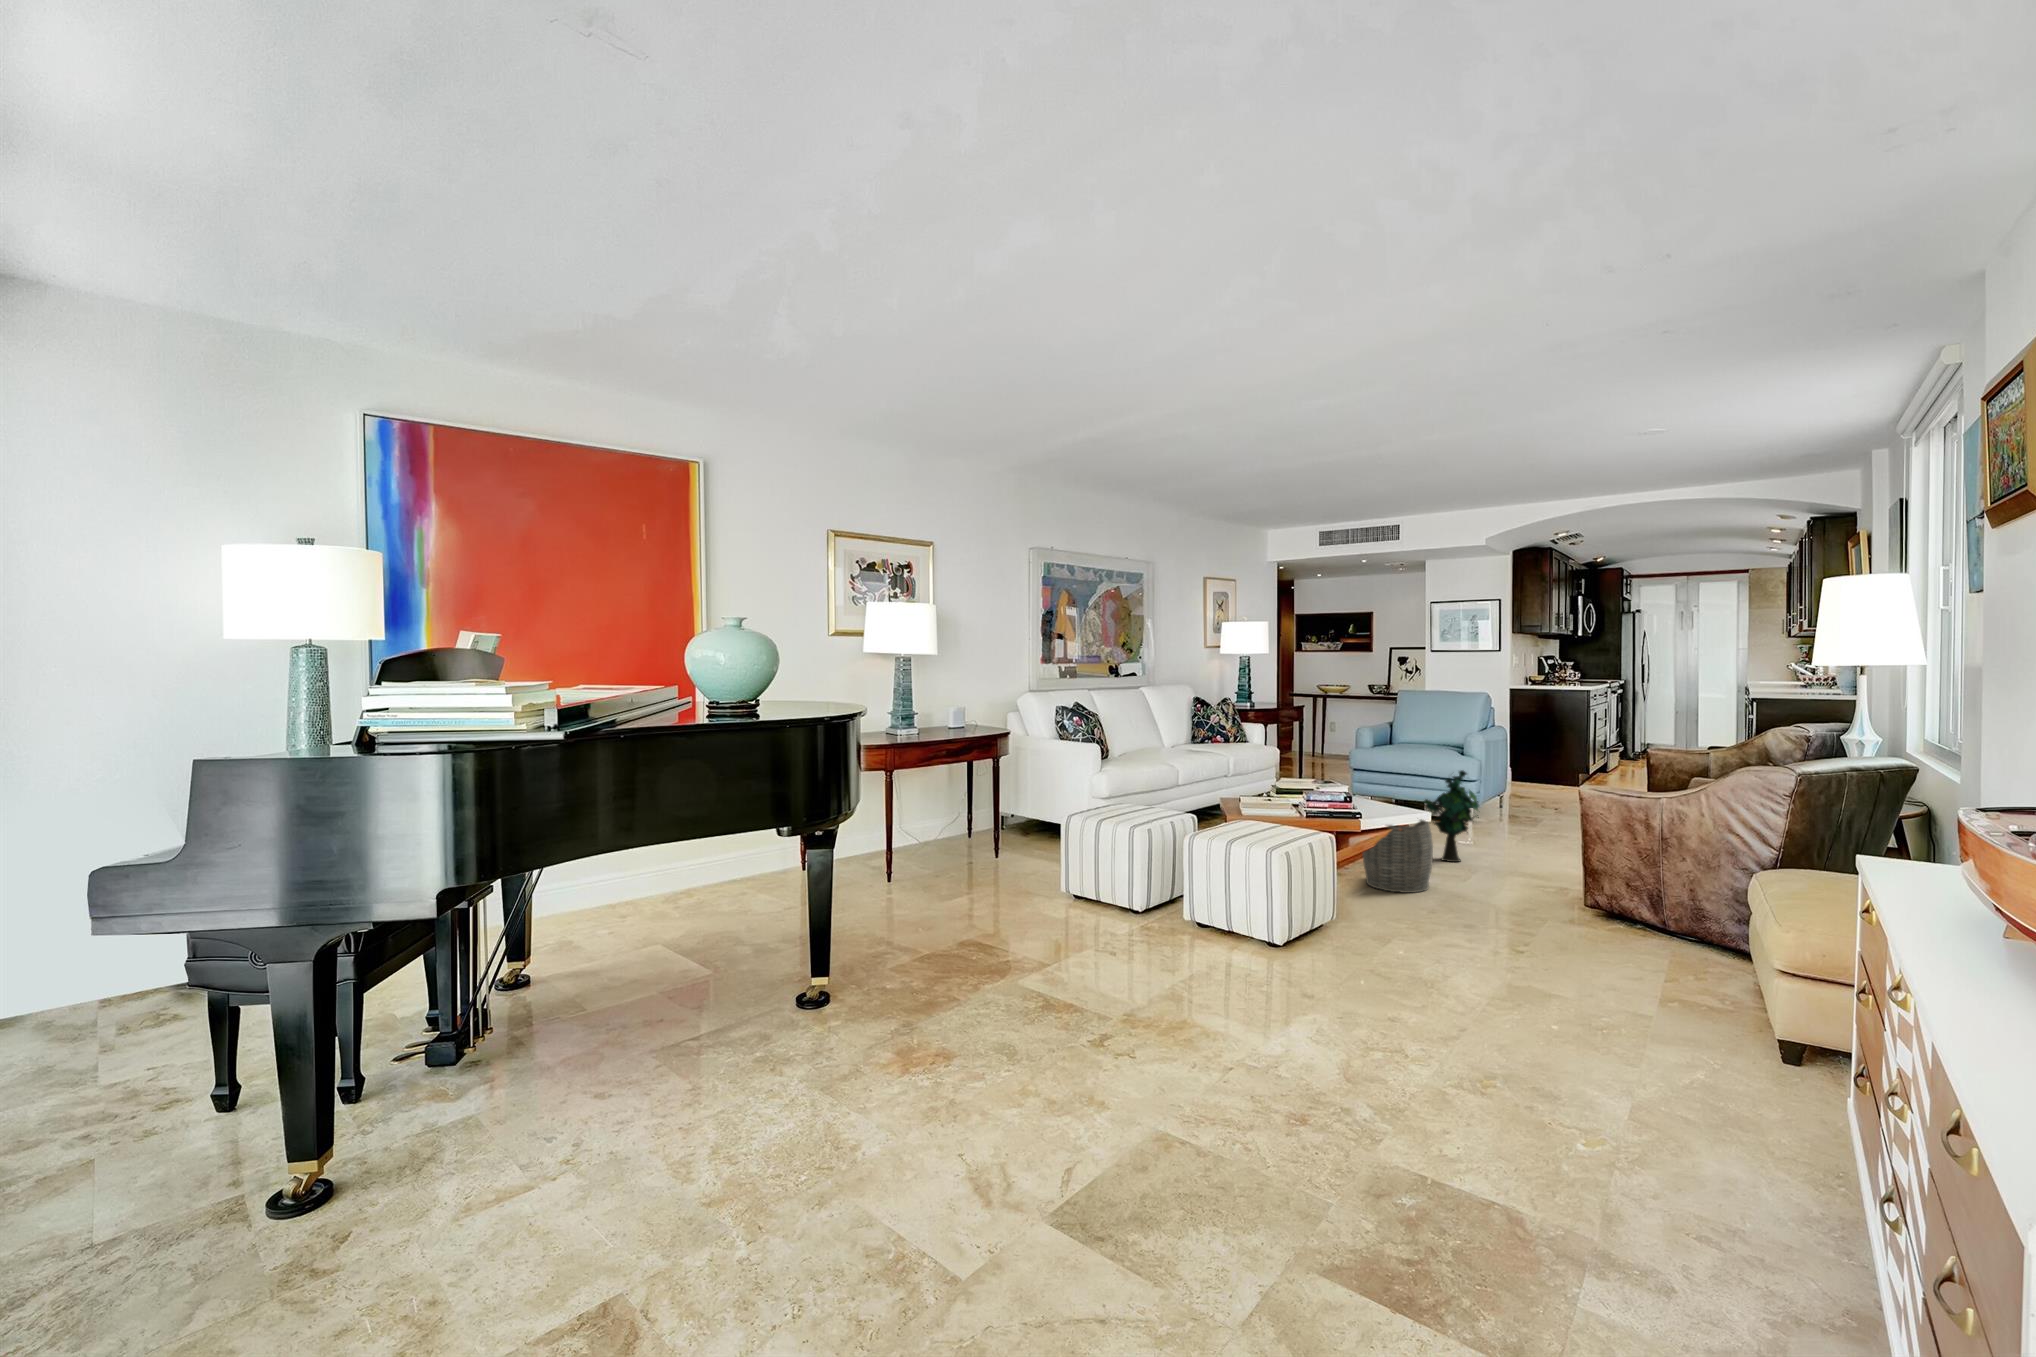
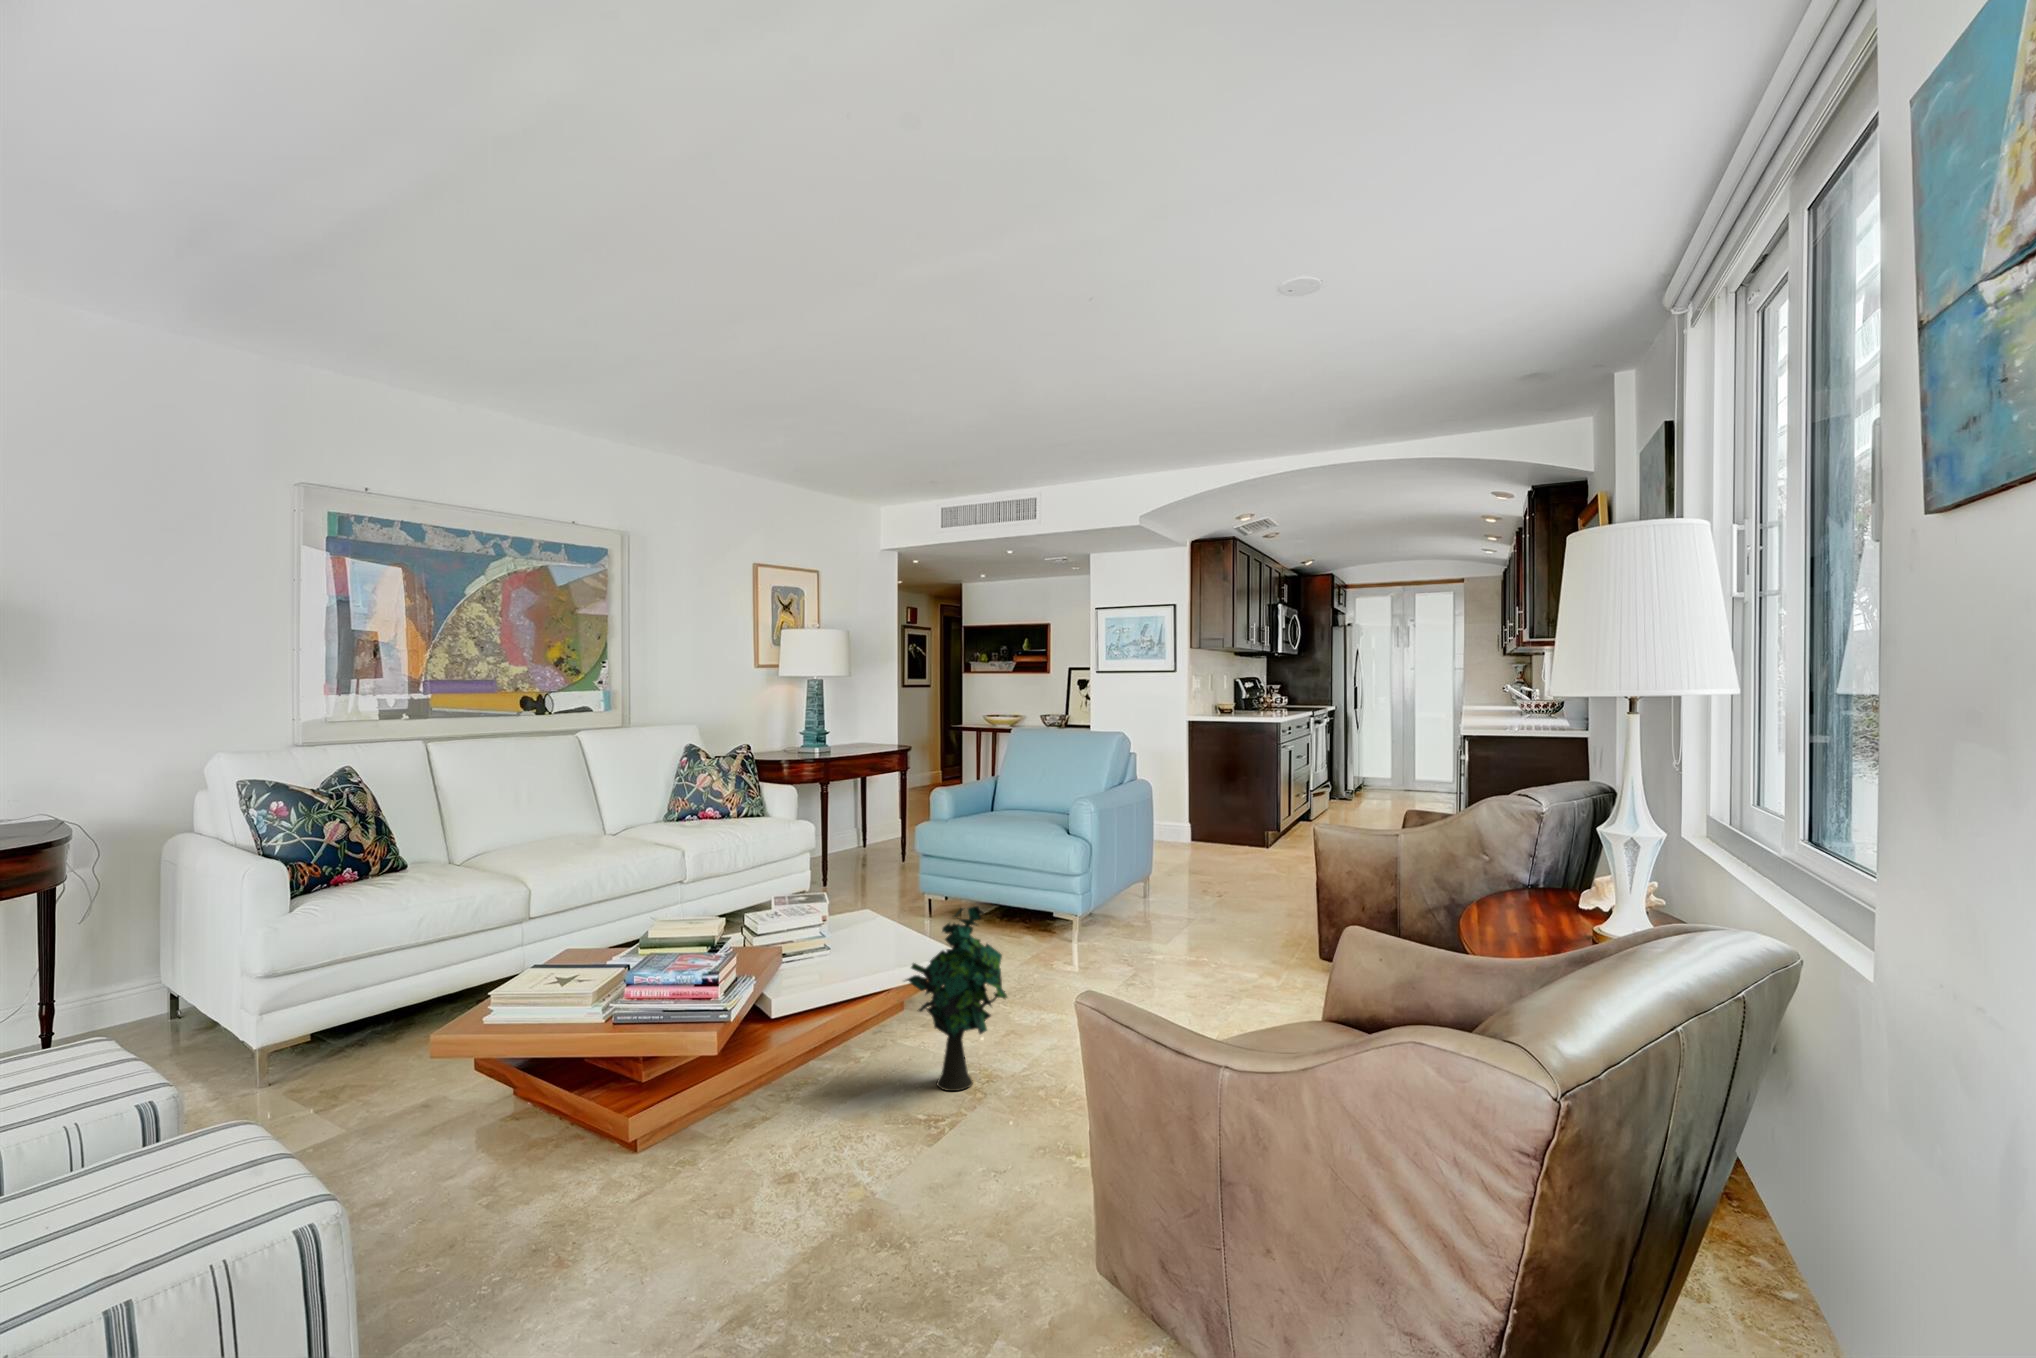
woven basket: present [1363,819,1433,893] -> none [669,1043,826,1264]

